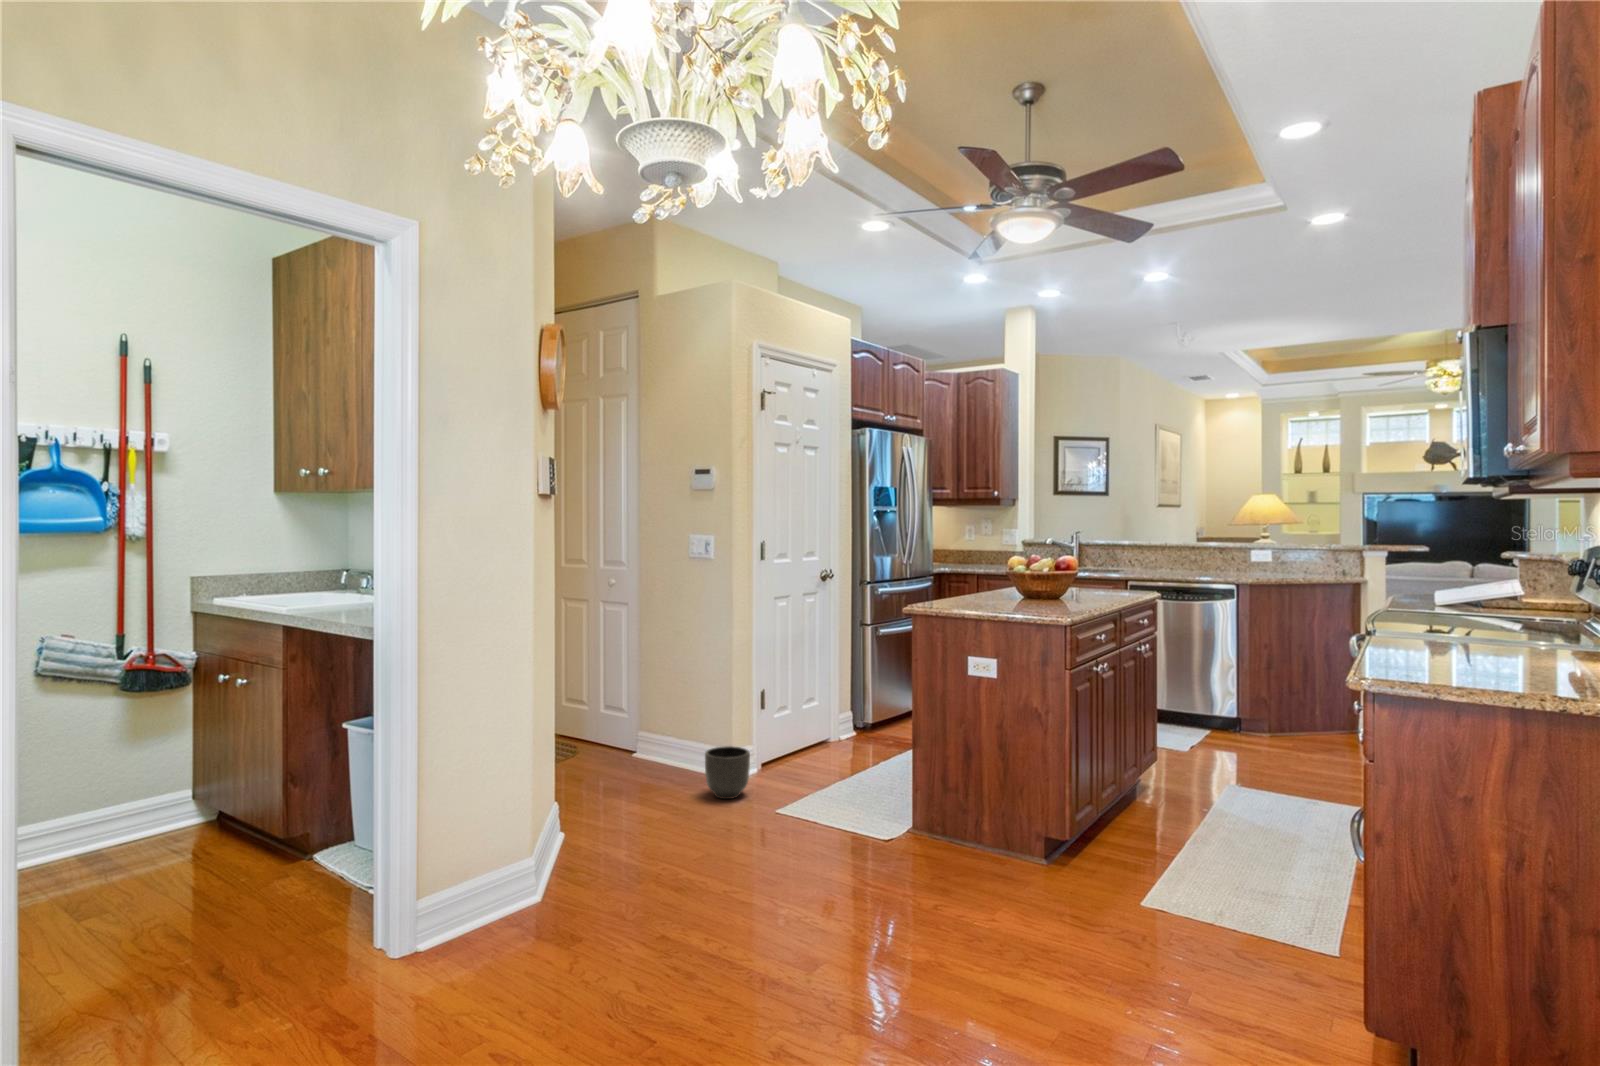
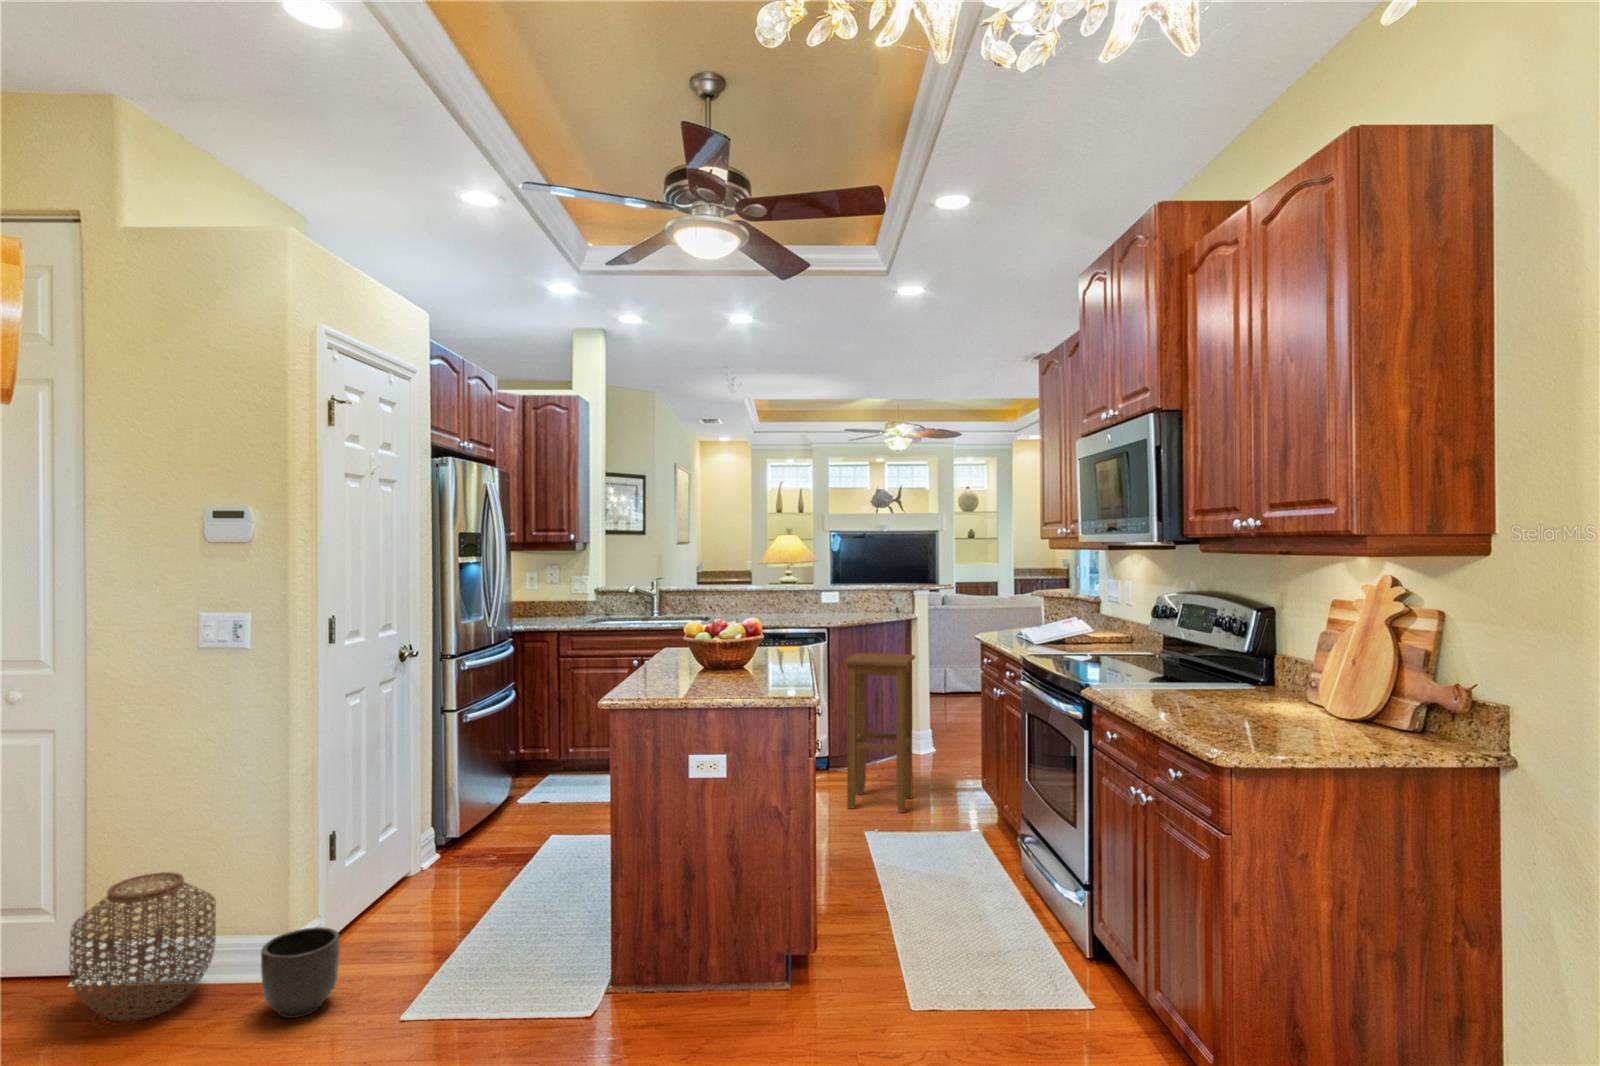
stool: none [1227,608,1322,773] -> present [844,653,915,813]
woven basket: none [619,698,691,782] -> present [70,872,216,1021]

